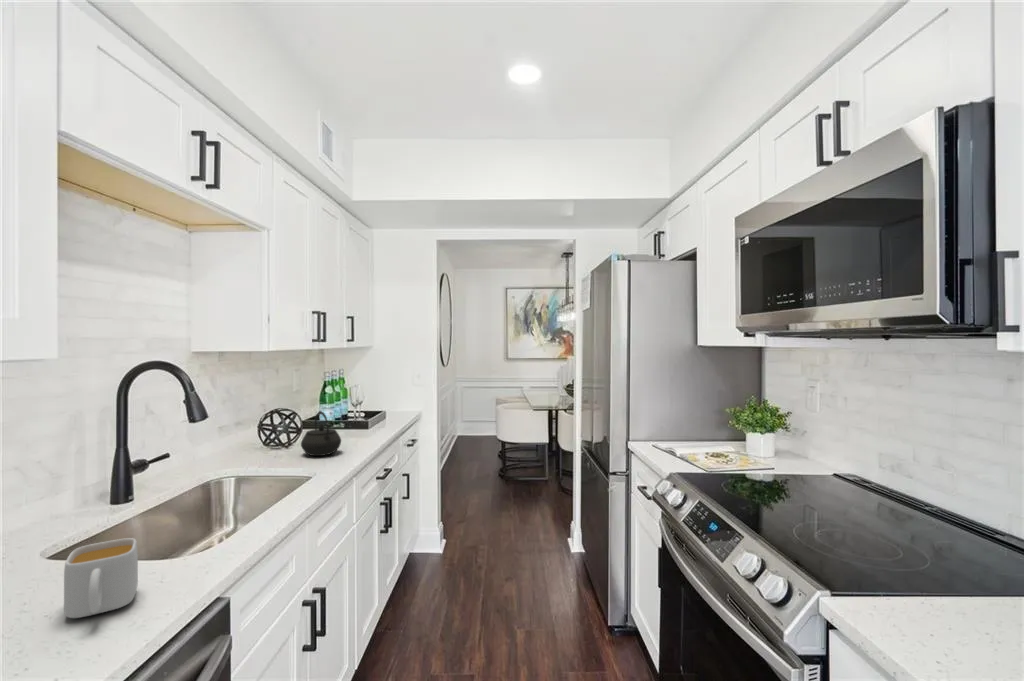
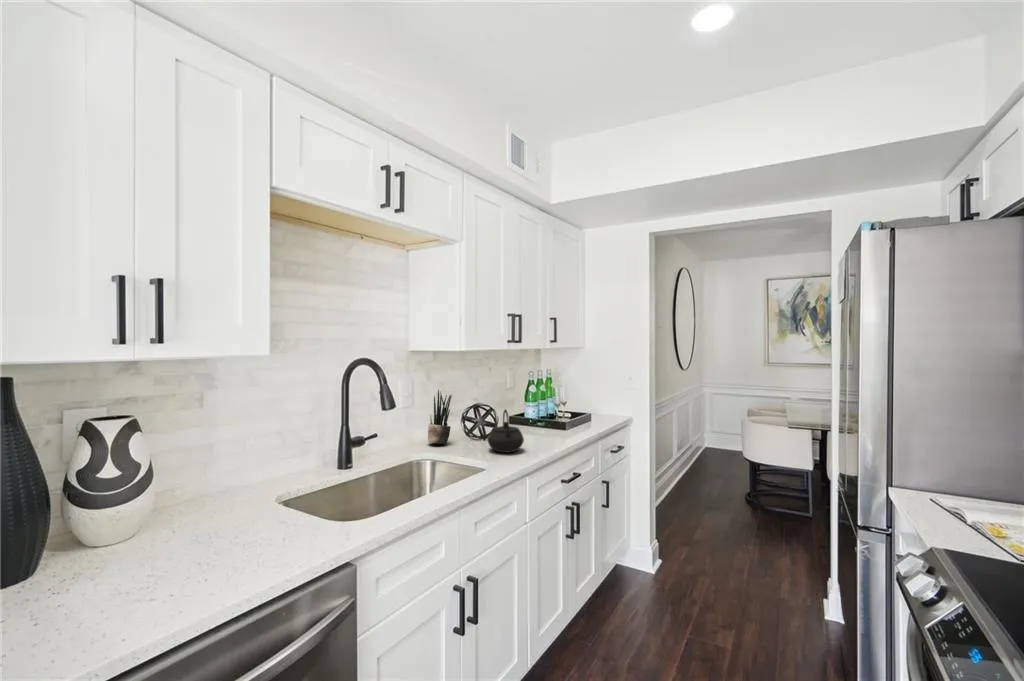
potted plant: none [223,395,253,456] -> present [428,390,452,444]
mug: present [64,538,138,618] -> none [237,502,291,559]

